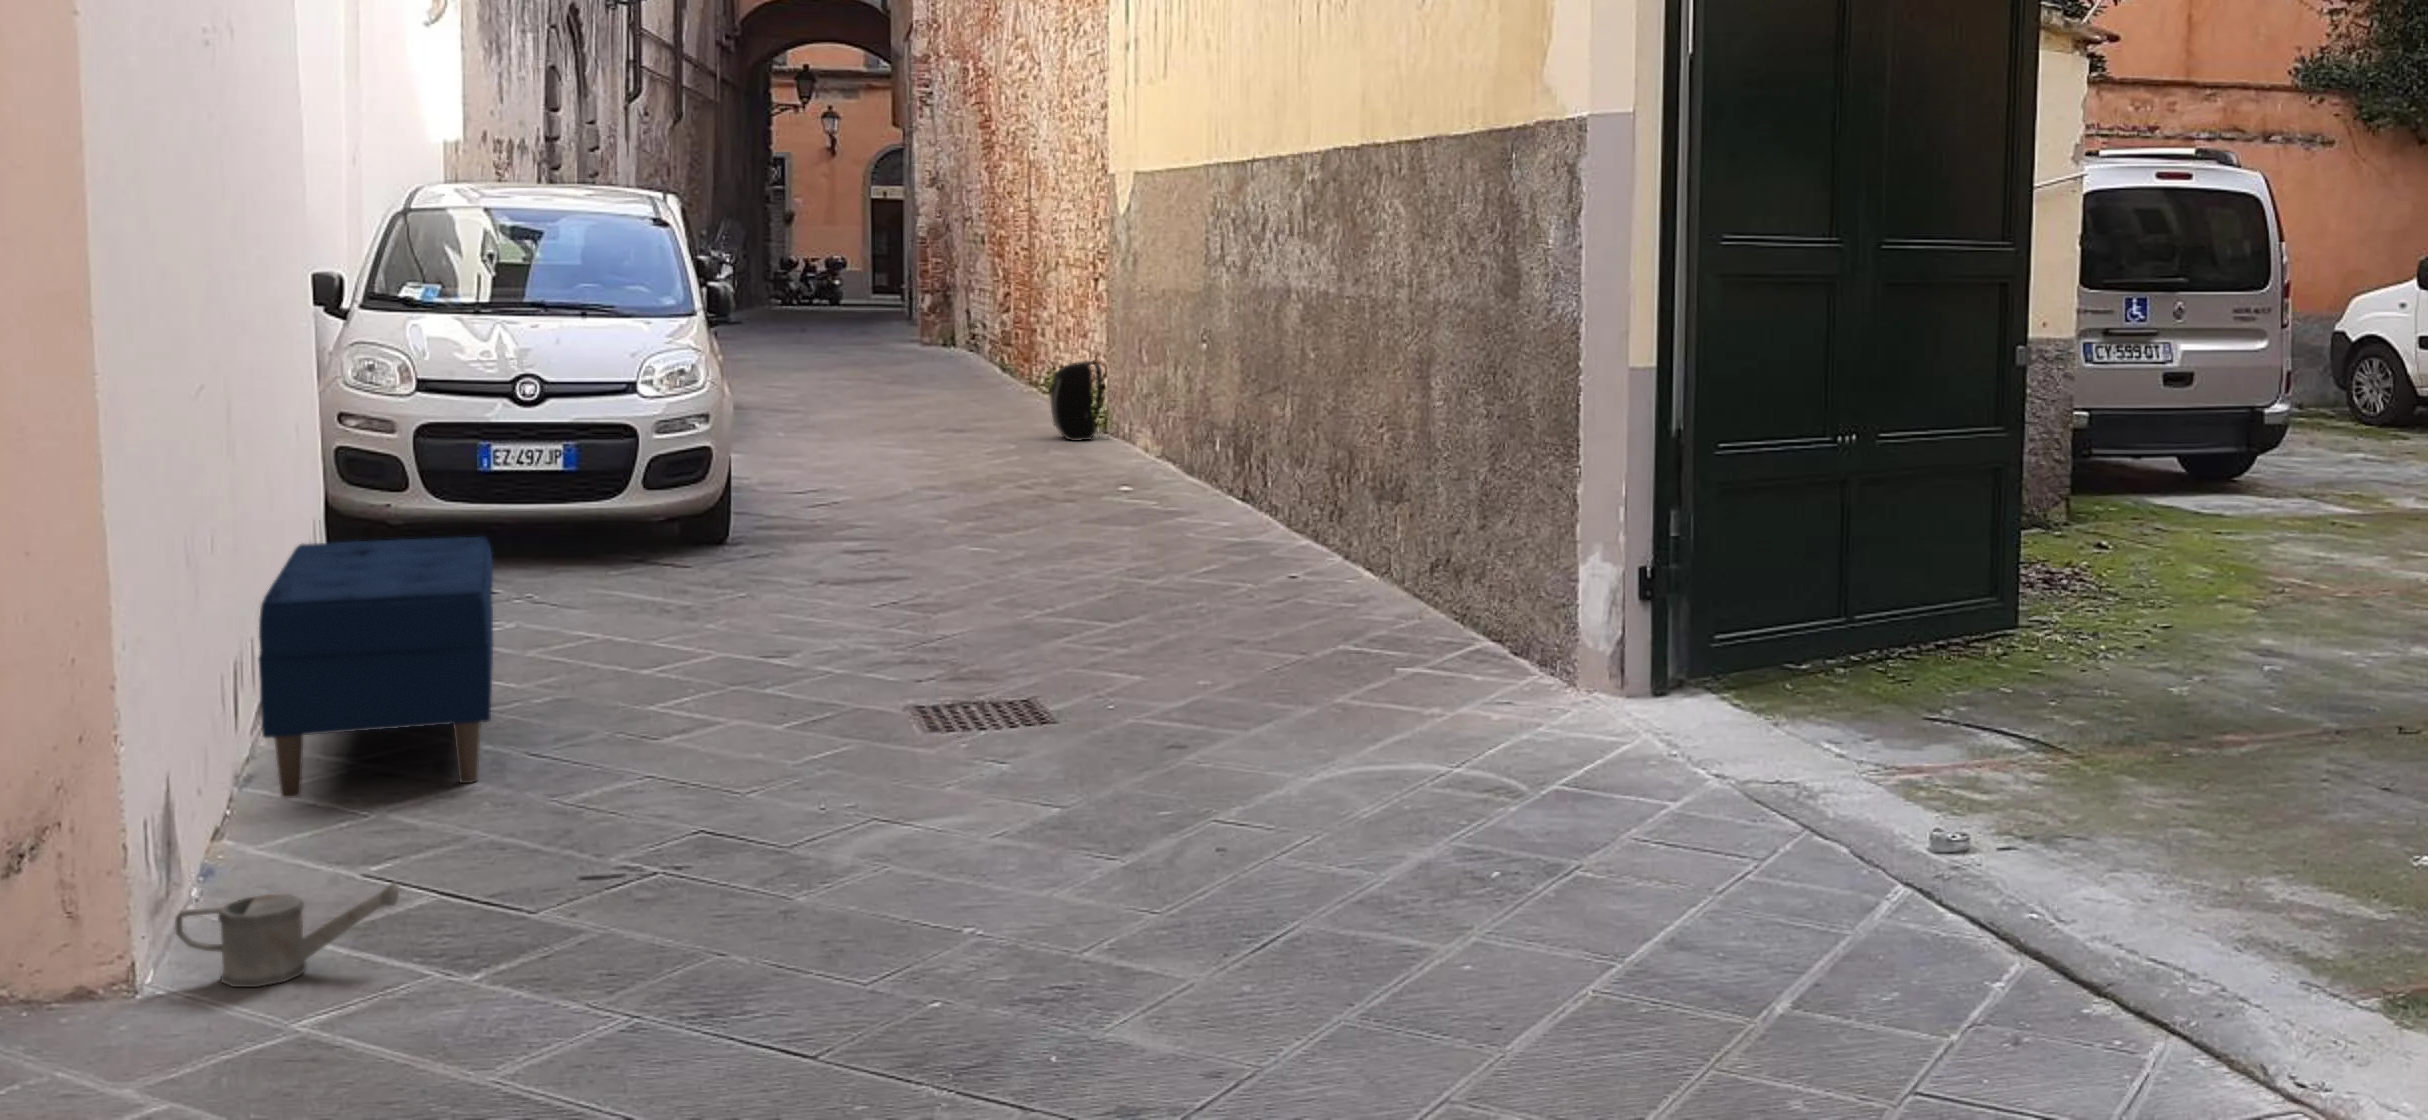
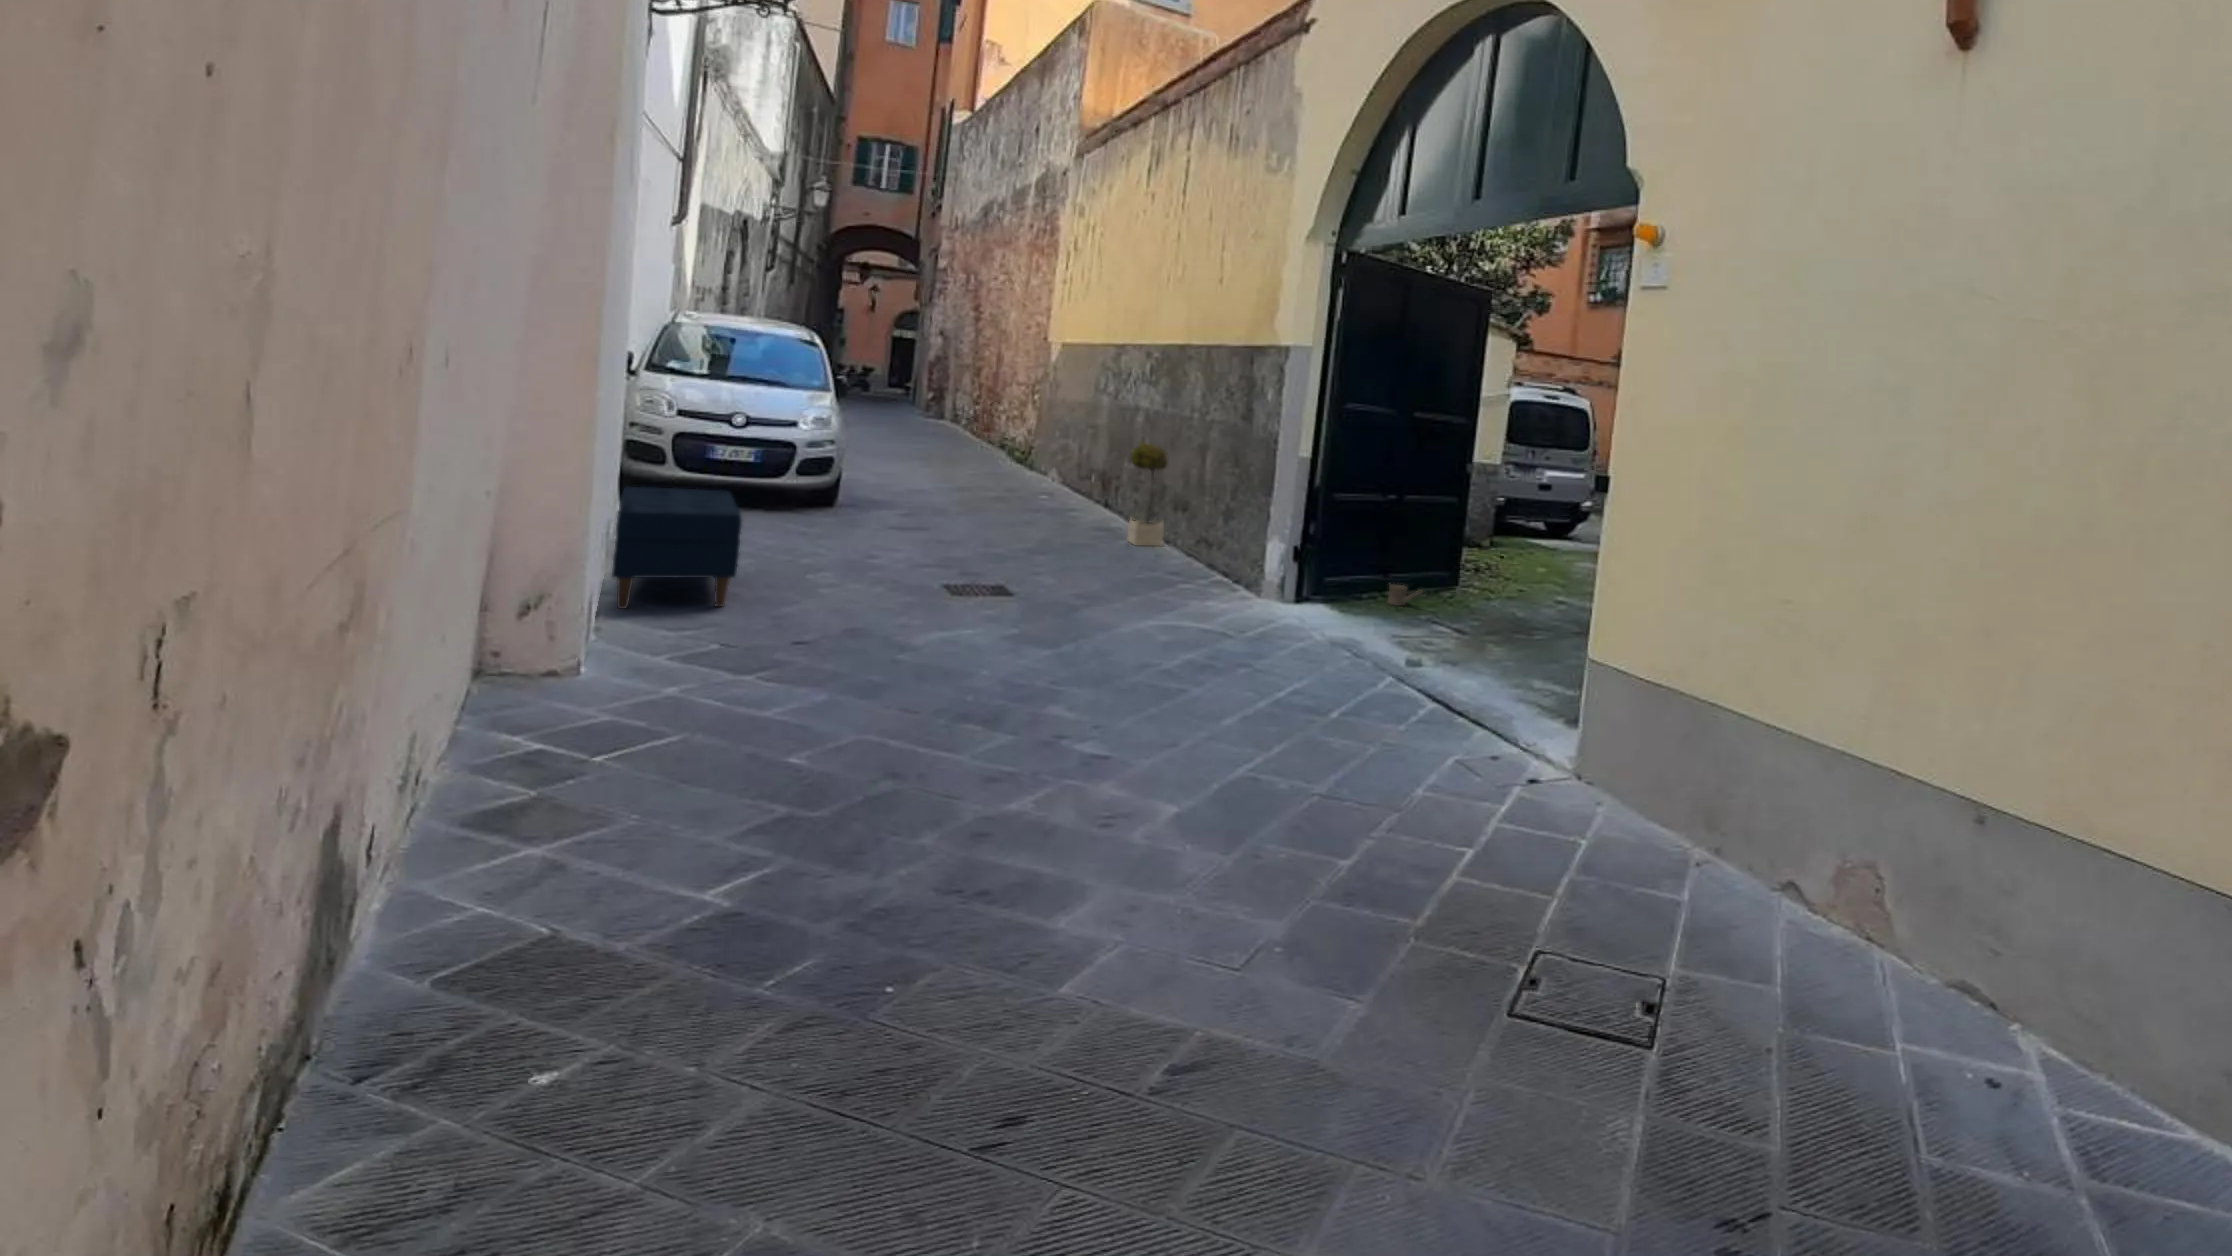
potted tree: none [1268,358,1361,583] -> present [1128,442,1168,546]
backpack: present [1050,361,1103,441] -> none [1005,433,1037,473]
watering can: present [175,882,399,987] -> present [1388,583,1423,606]

